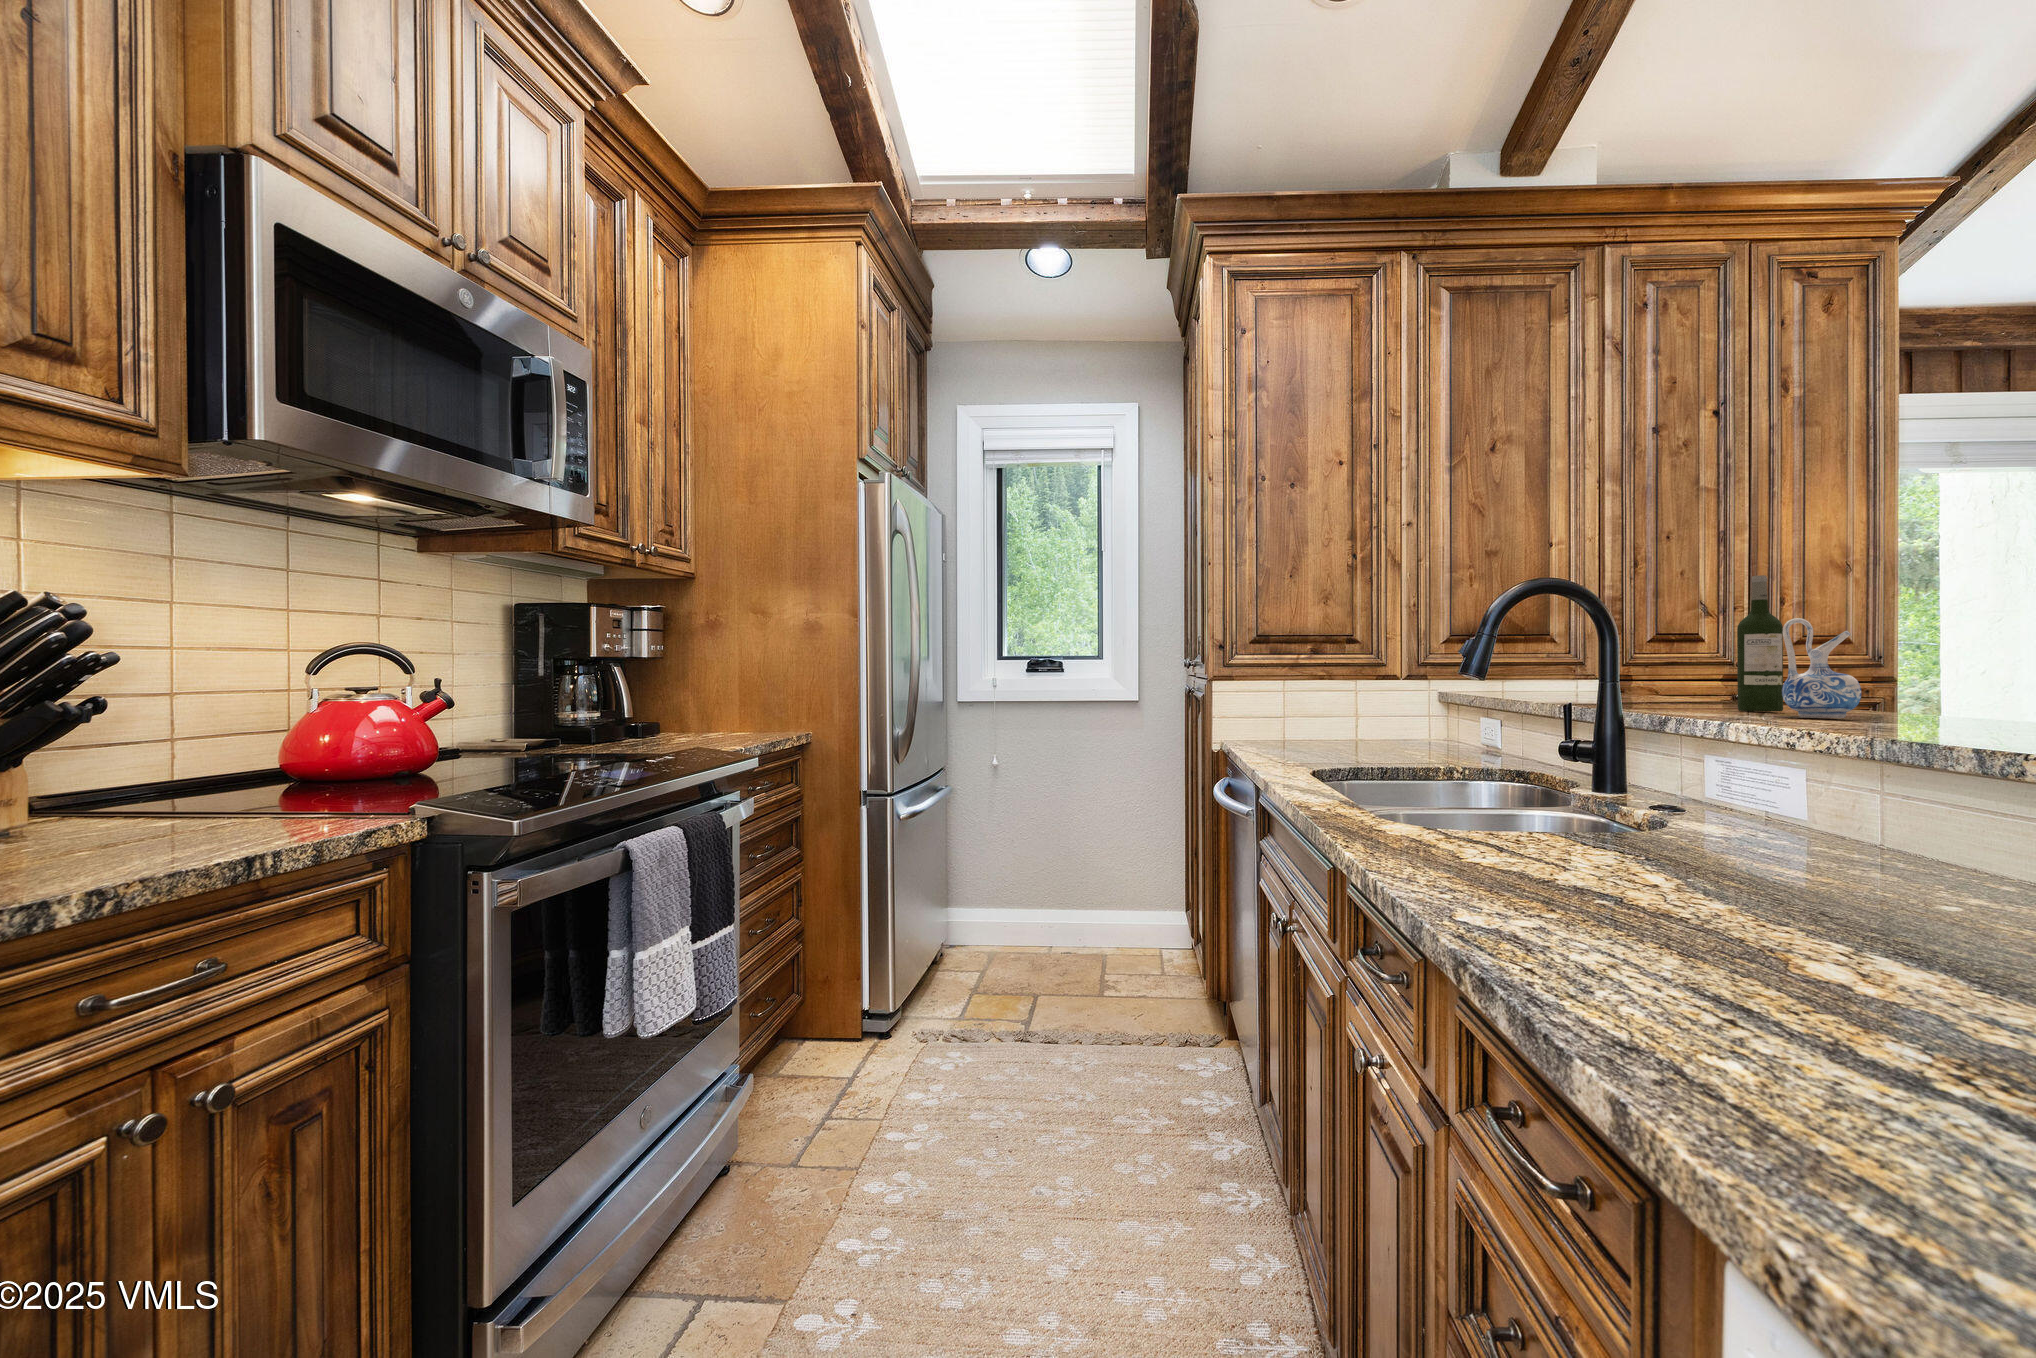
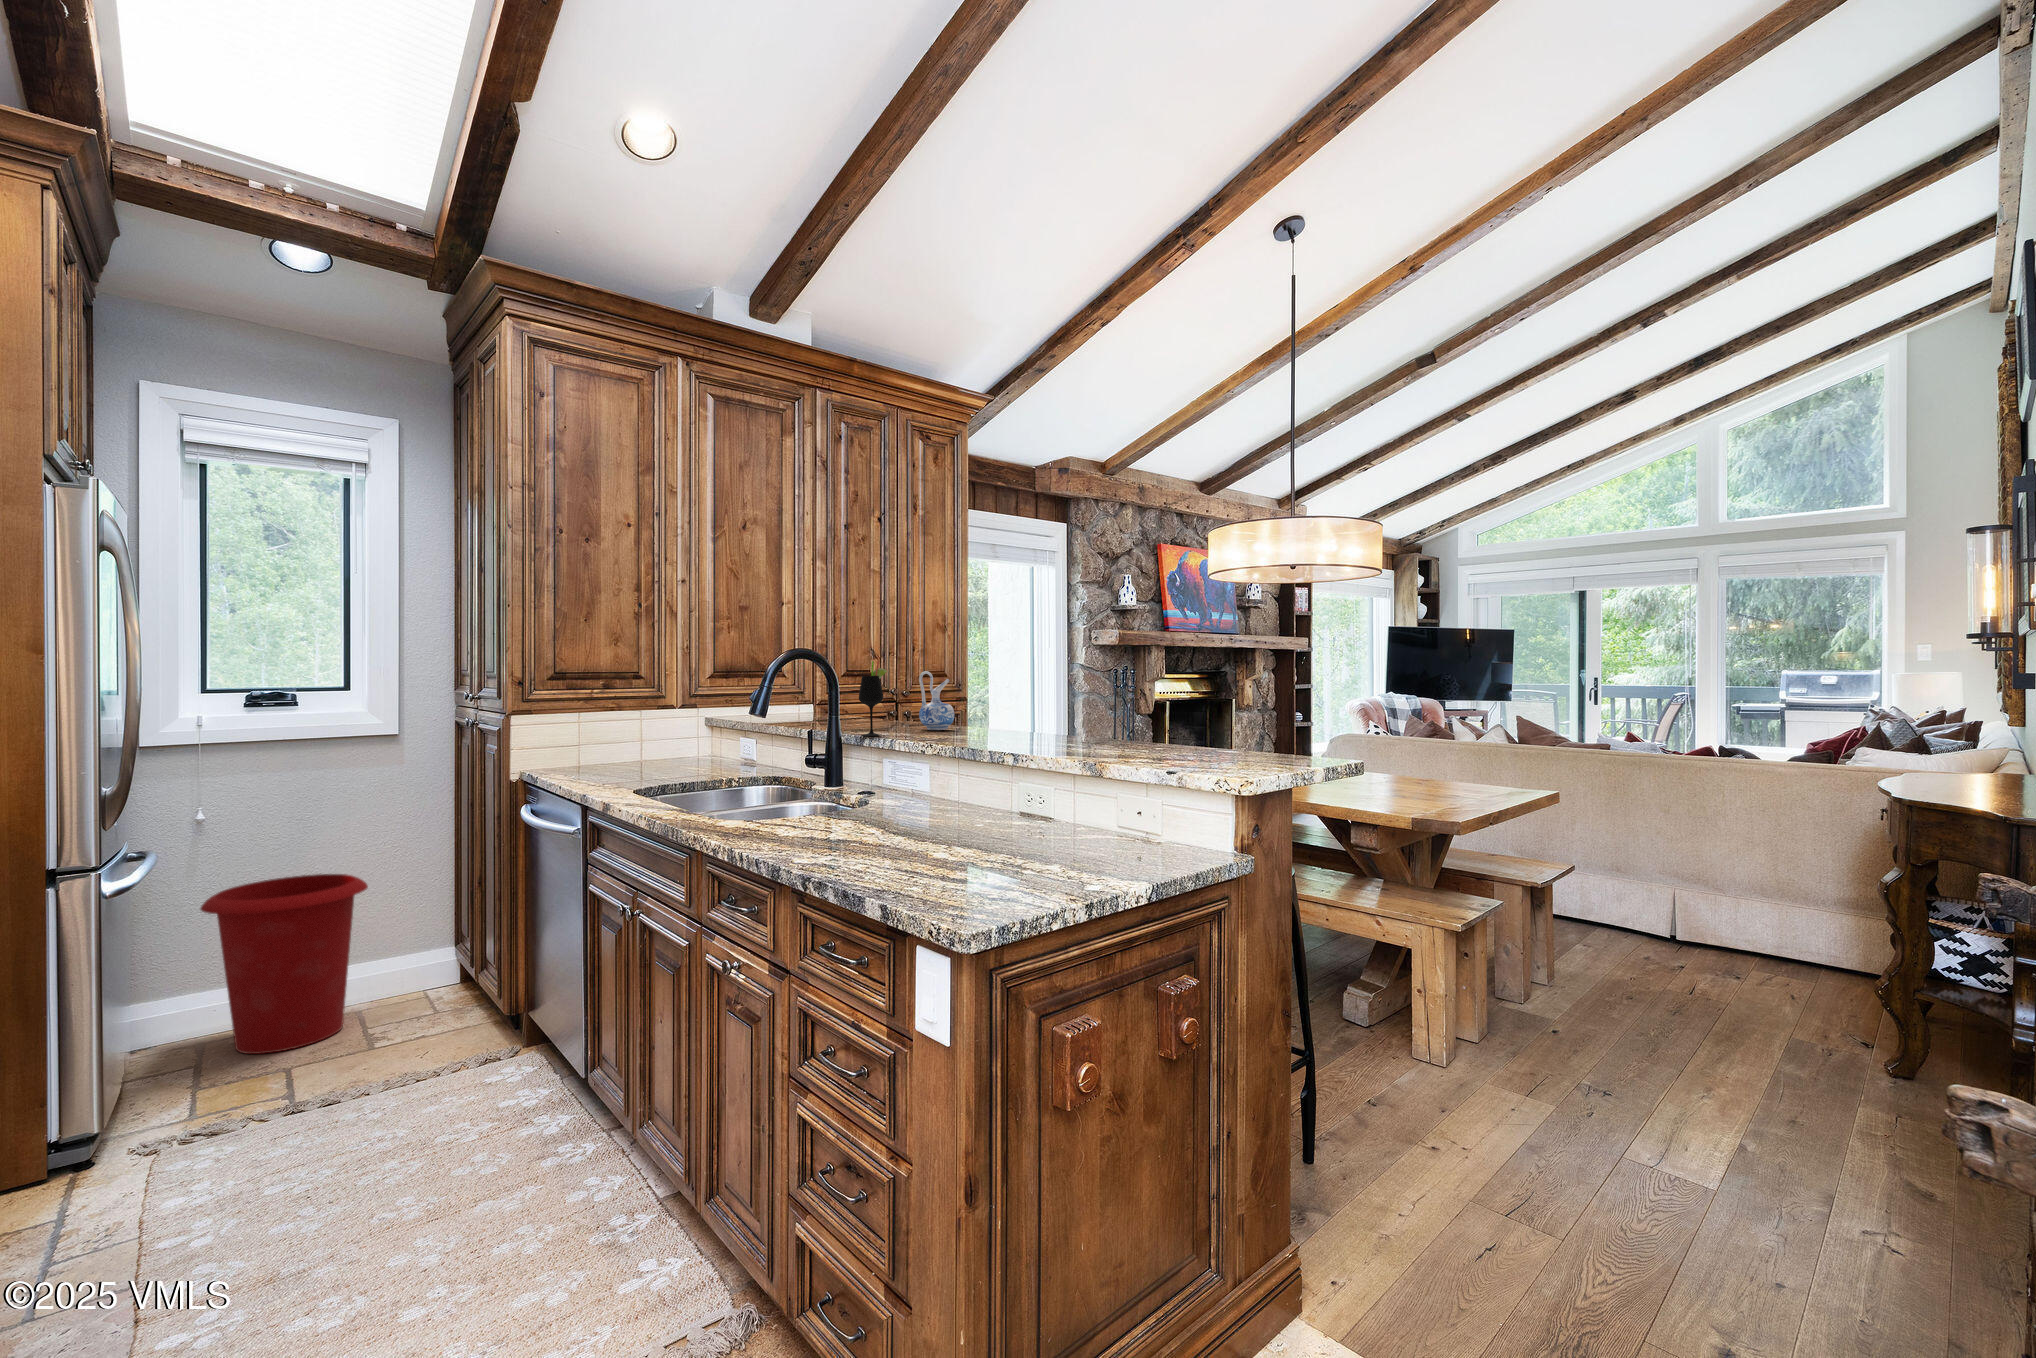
wine bottle: present [1737,575,1783,711] -> none [895,637,918,723]
wine glass: none [1655,594,1711,715] -> present [859,661,887,736]
waste bin: none [991,829,1108,984] -> present [201,874,368,1054]

